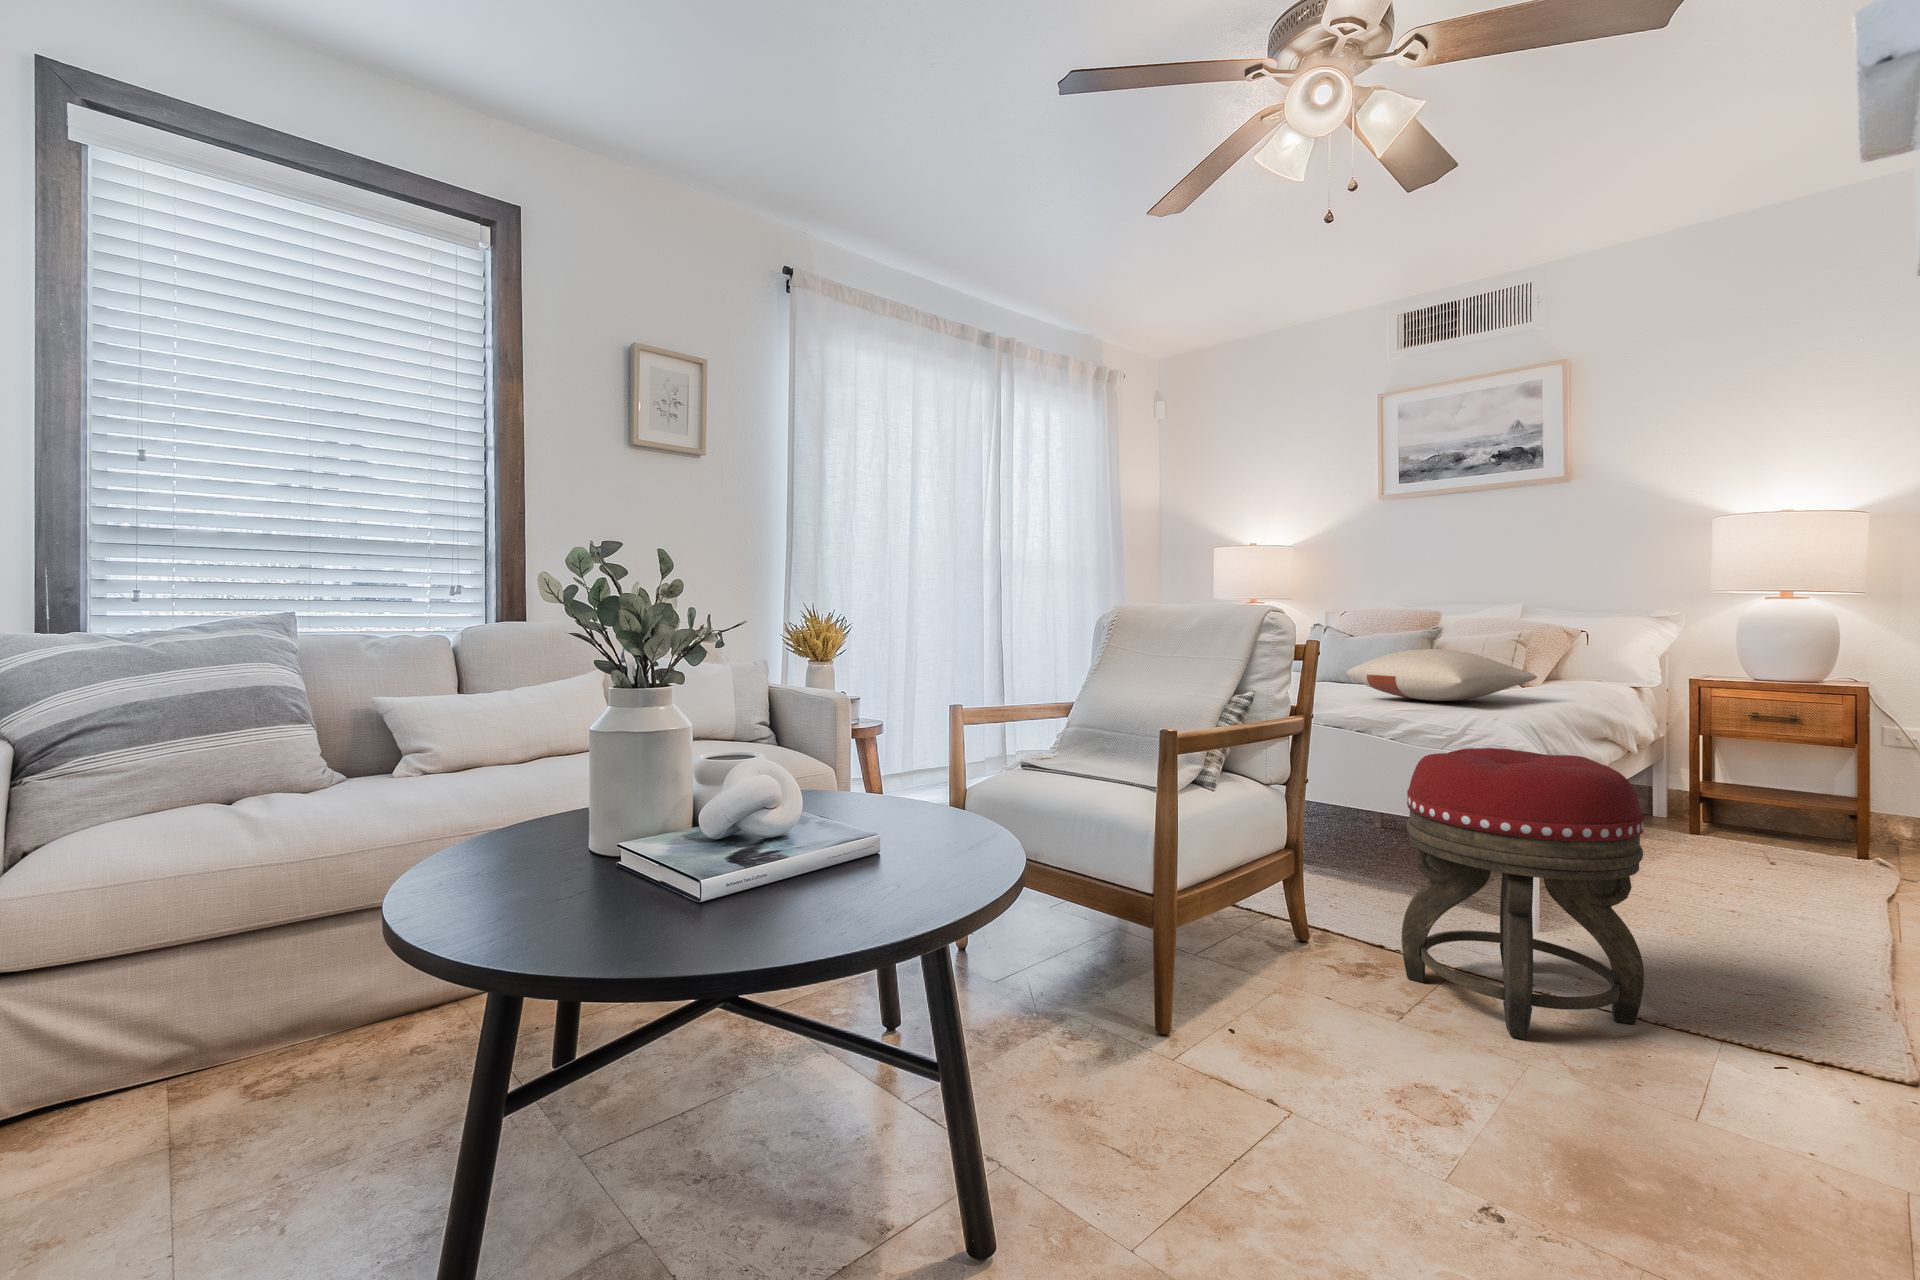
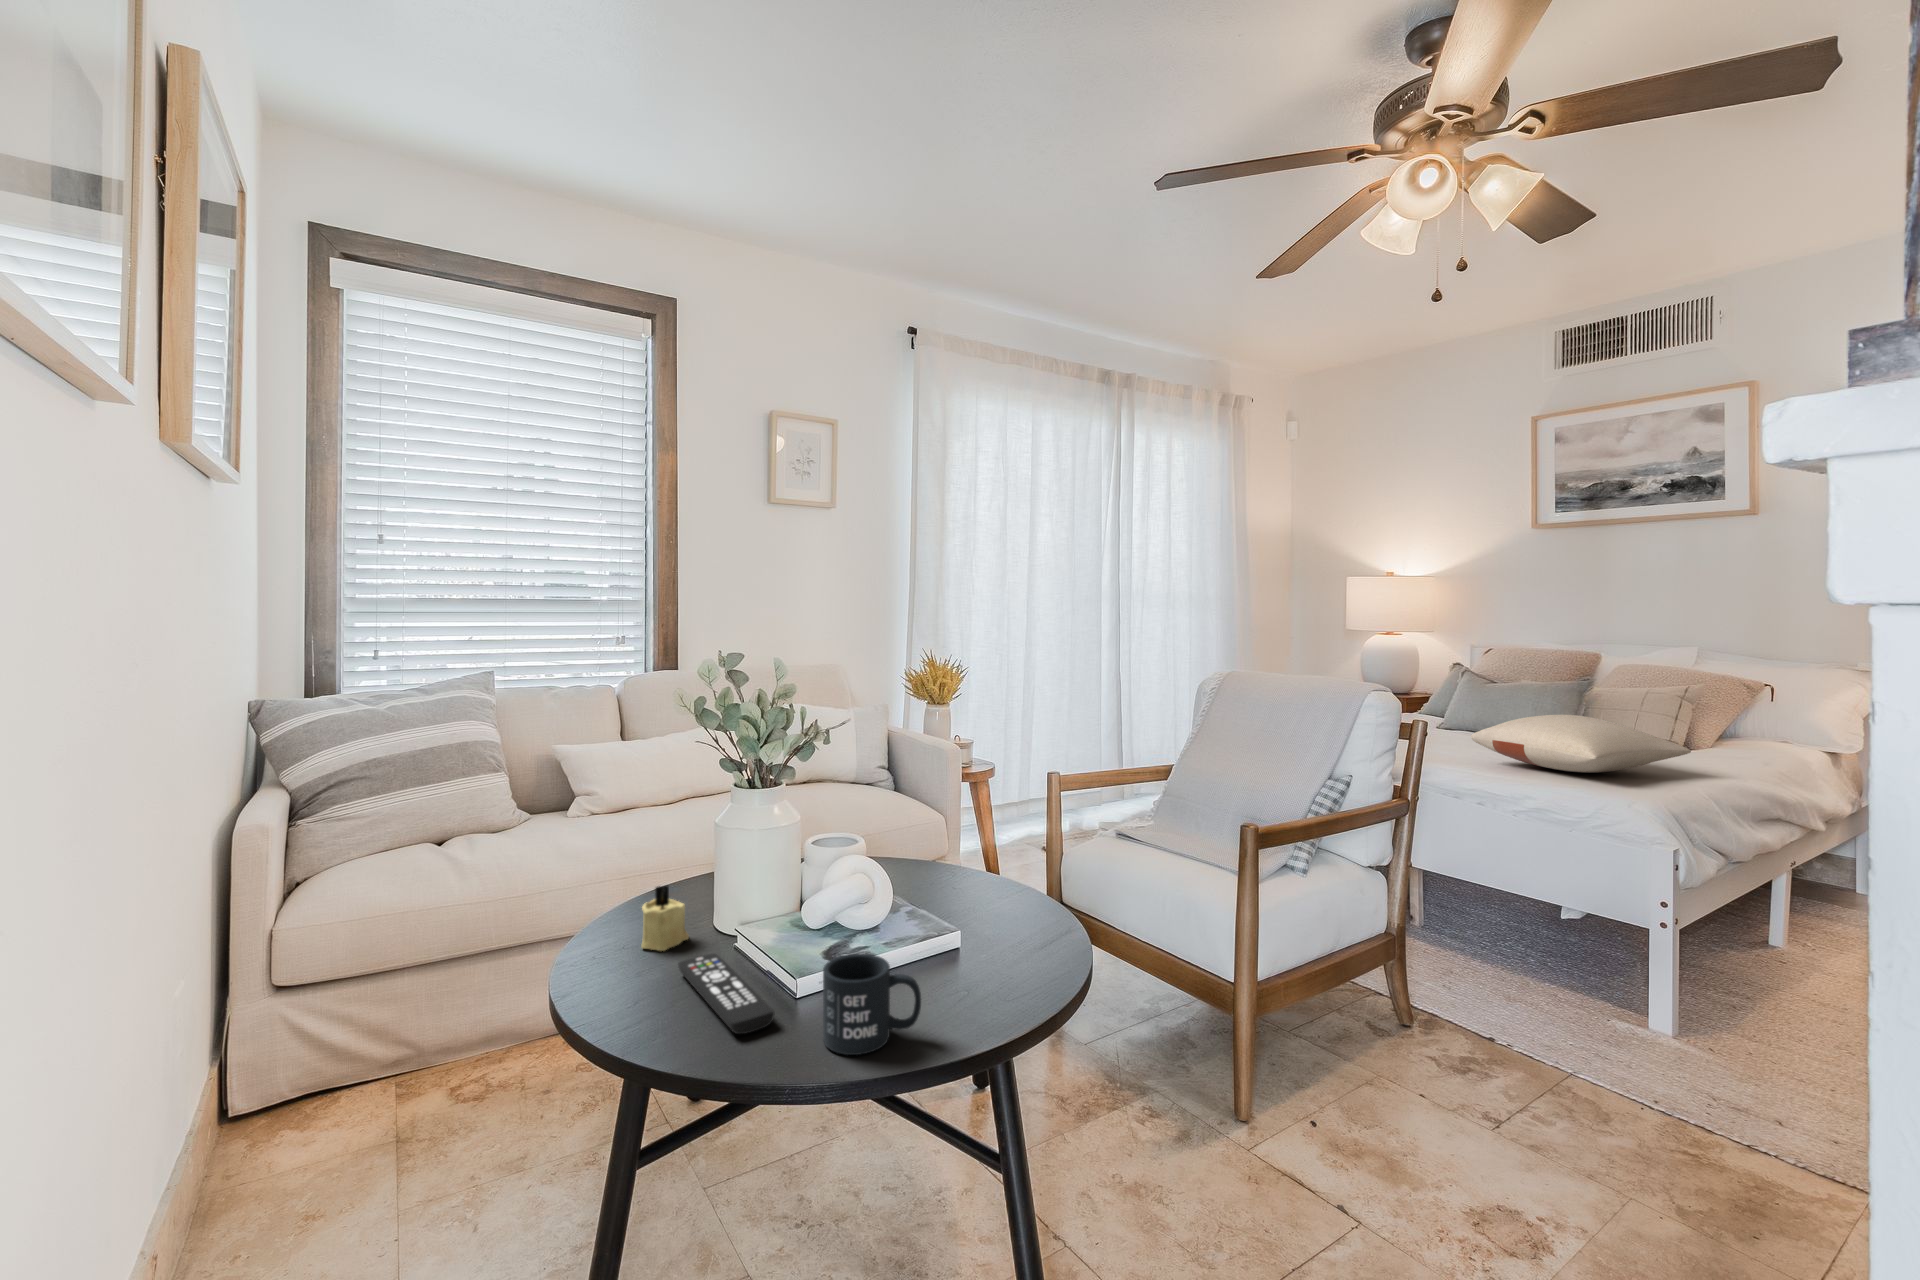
footstool: present [1402,748,1644,1039] -> none [1506,845,1782,1166]
candle: none [503,799,562,873] -> present [642,886,689,951]
mug: none [741,838,856,944] -> present [823,954,921,1055]
remote control: none [554,868,681,935] -> present [678,953,774,1034]

